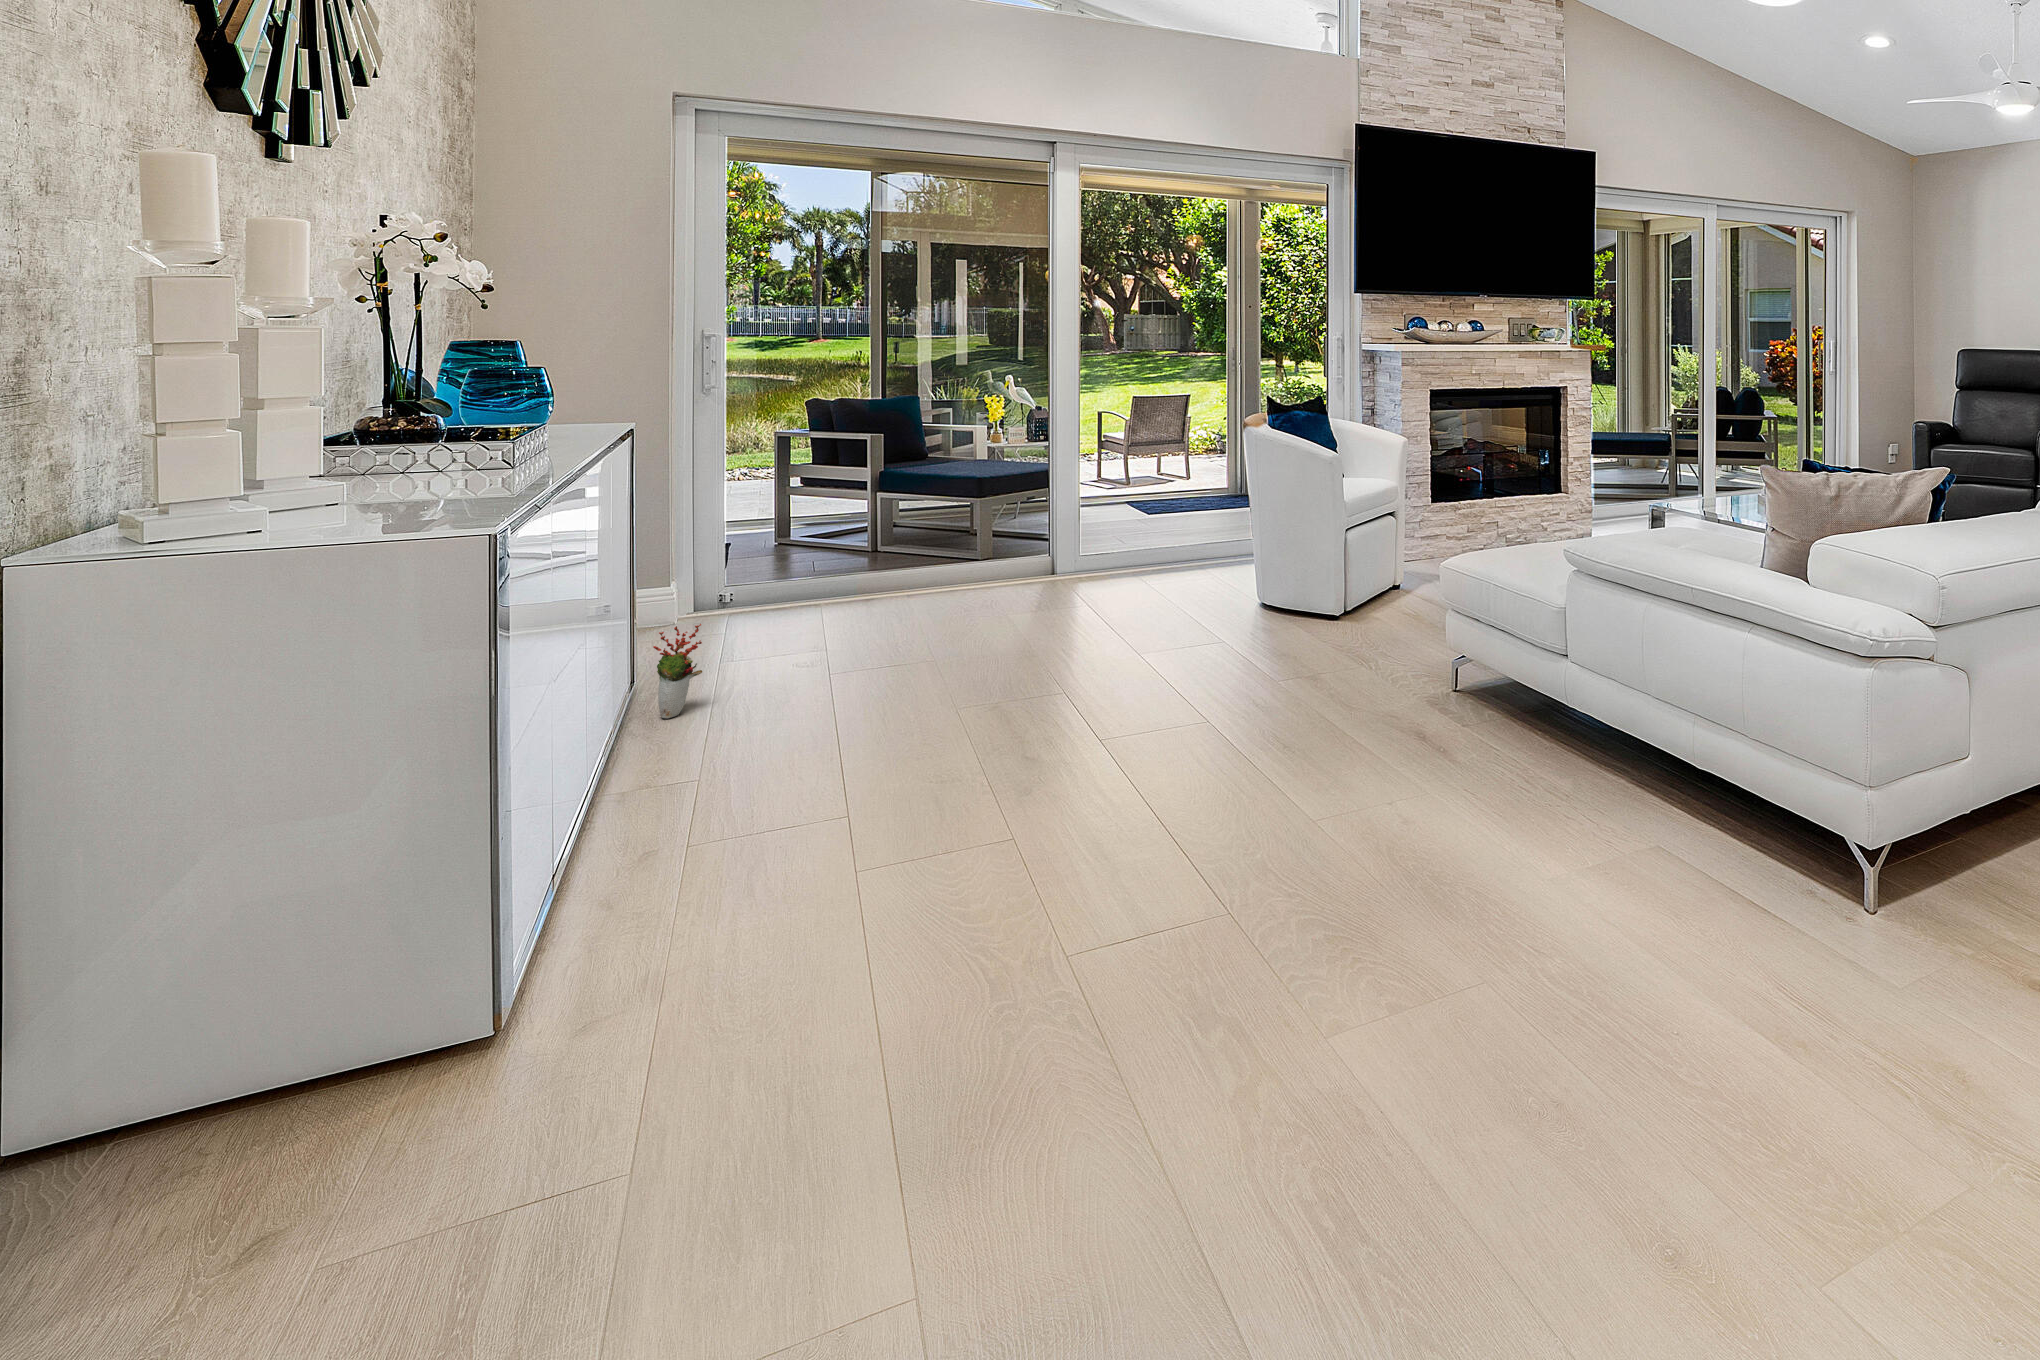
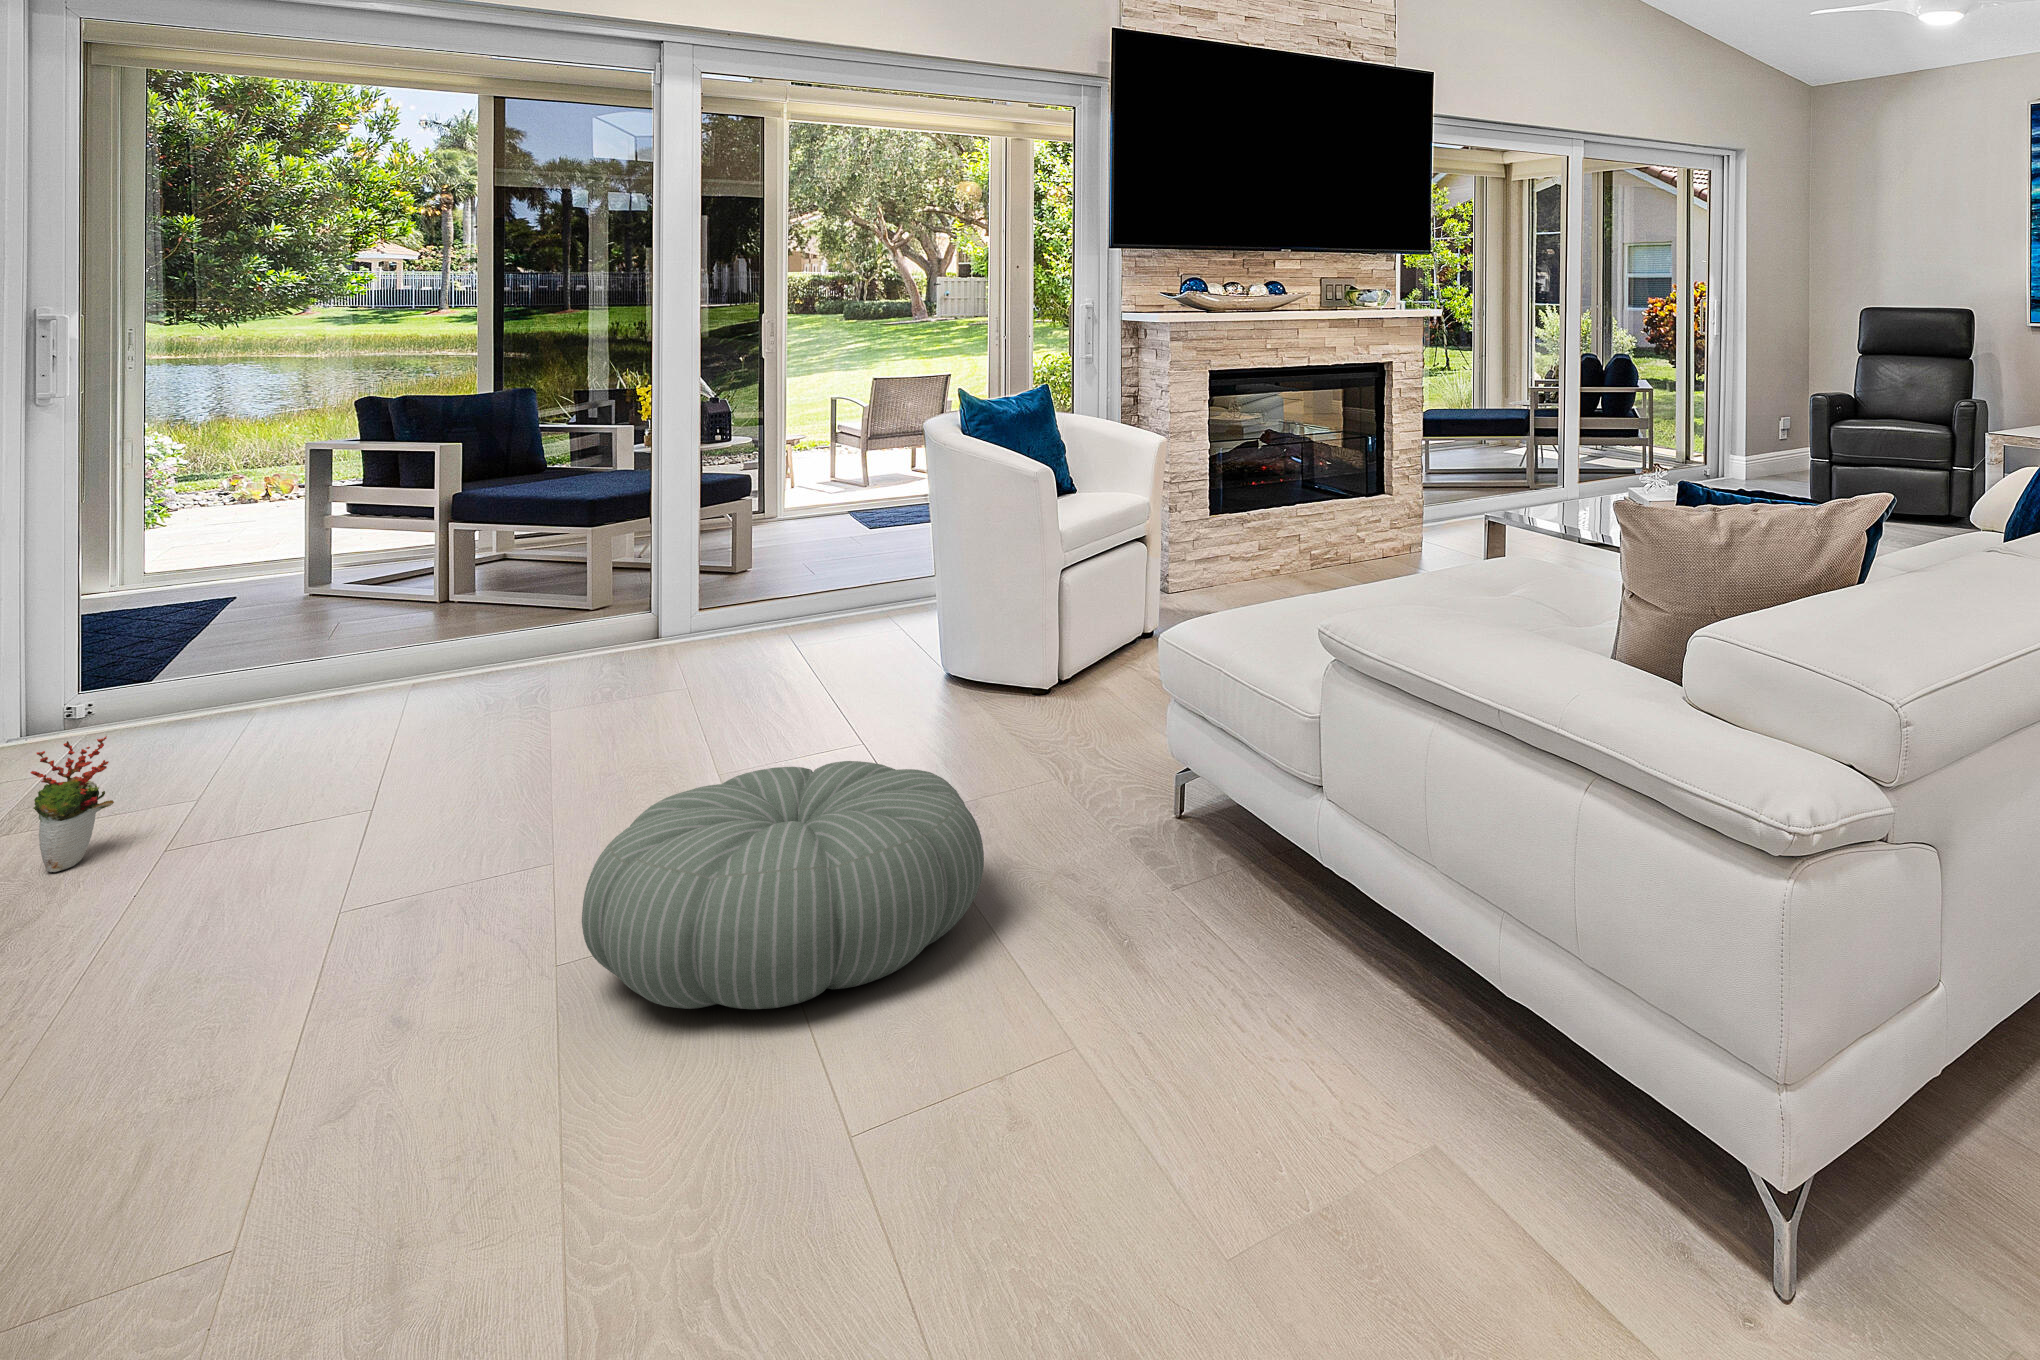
pouf: none [1061,653,1327,815] -> present [582,761,984,1009]

